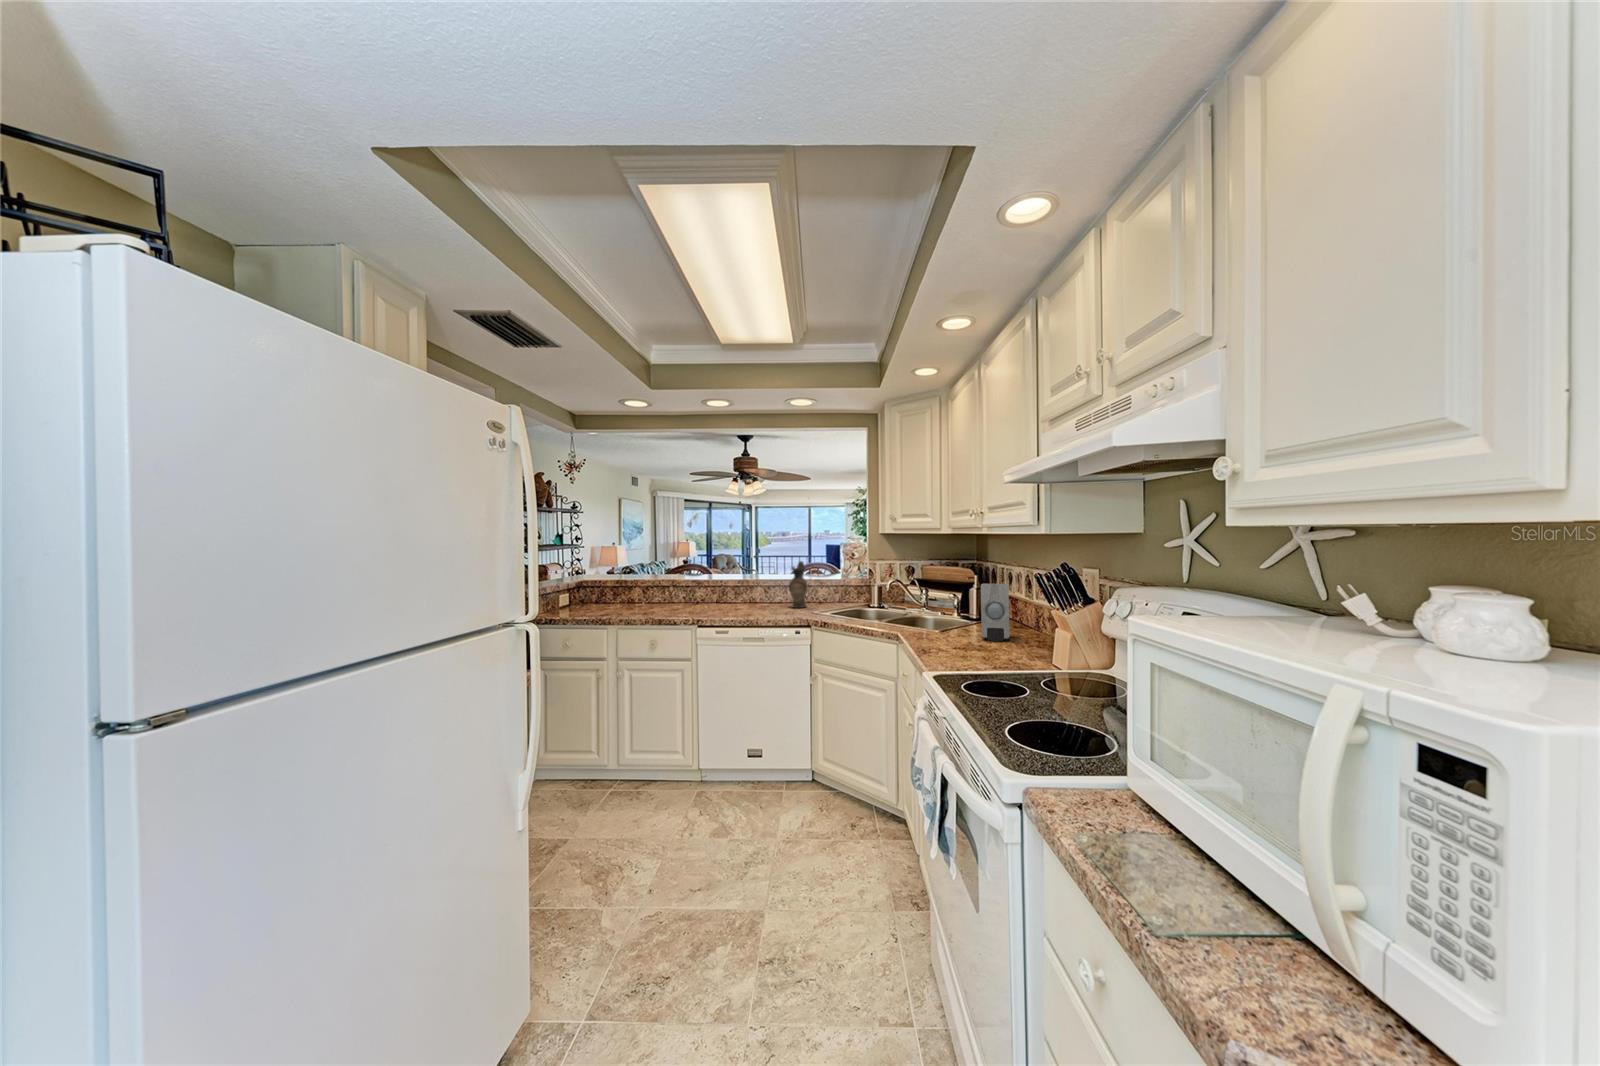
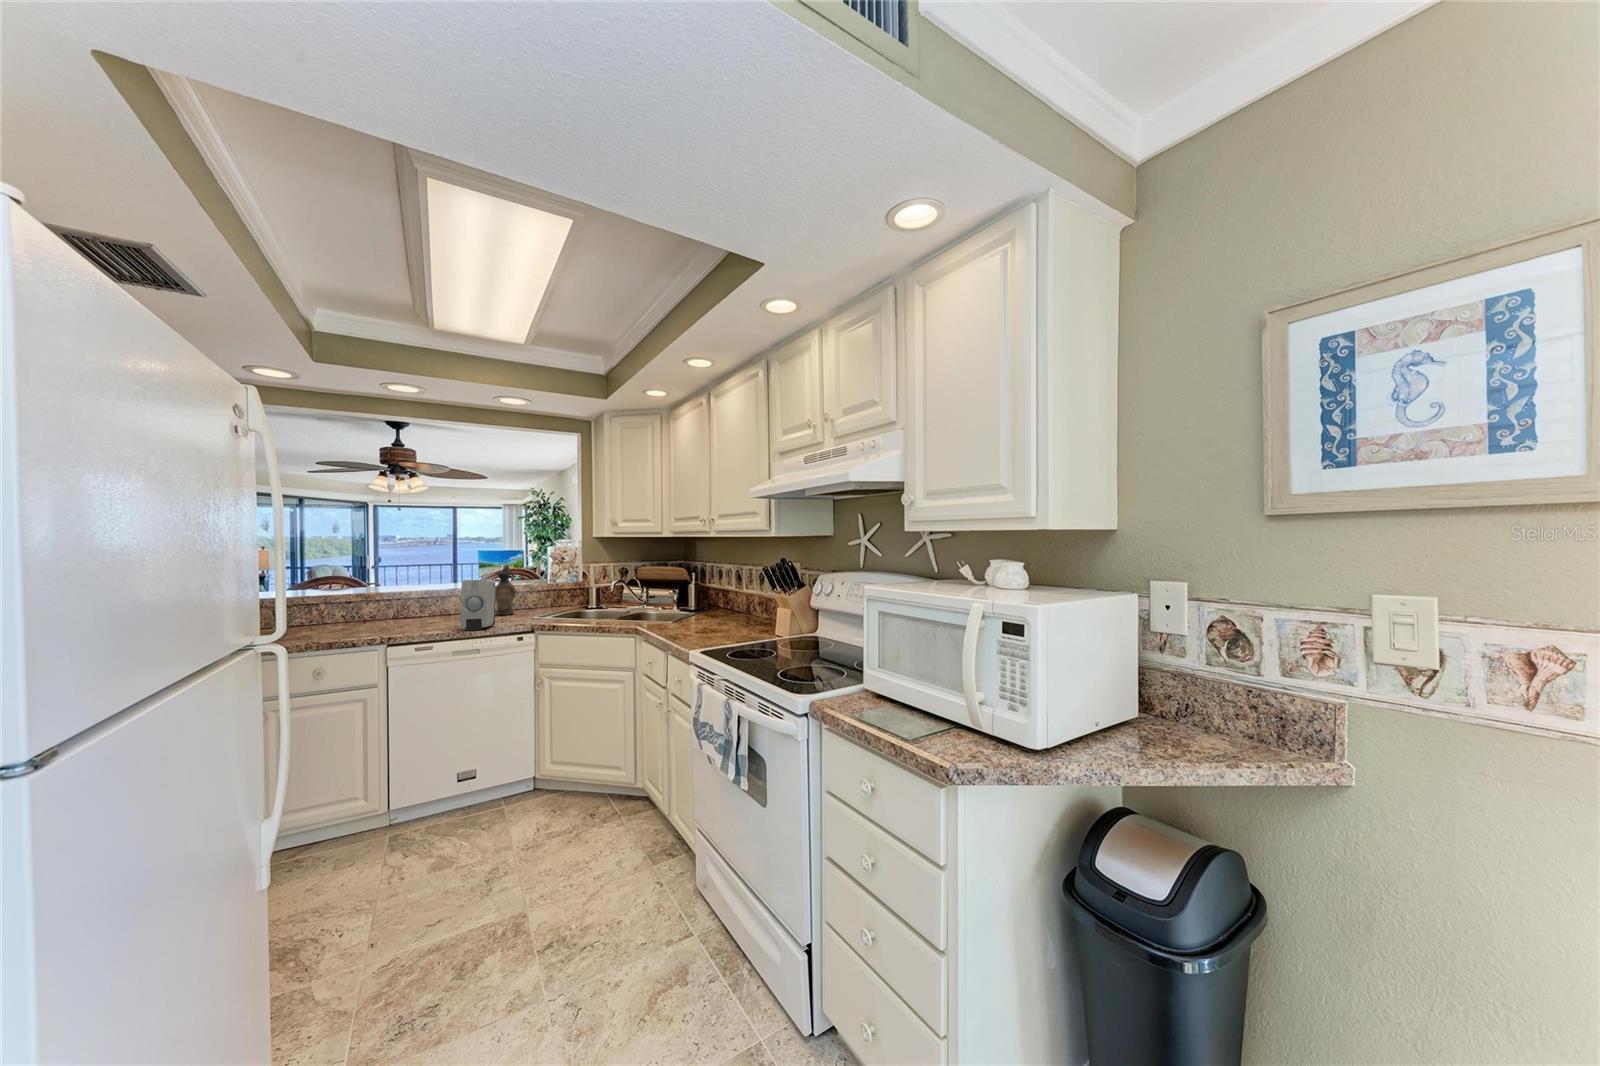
soap dispenser: present [981,584,1010,641] -> present [461,580,495,631]

